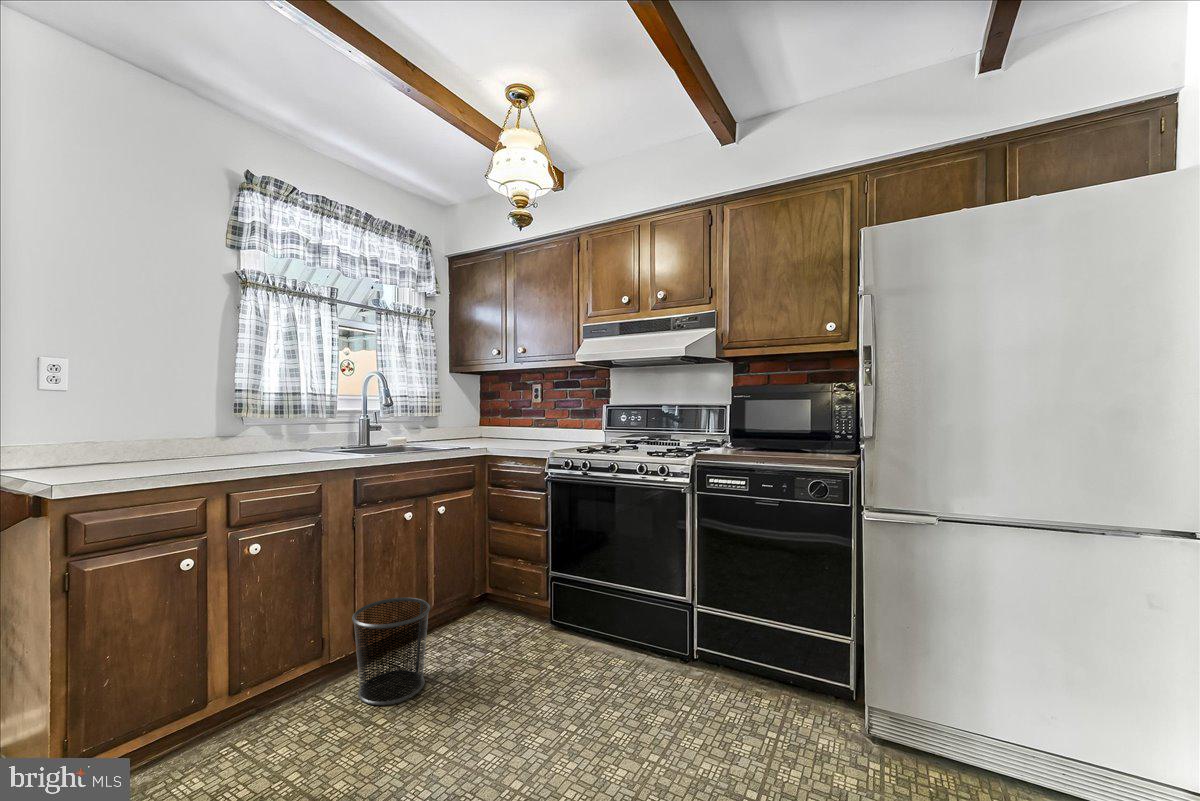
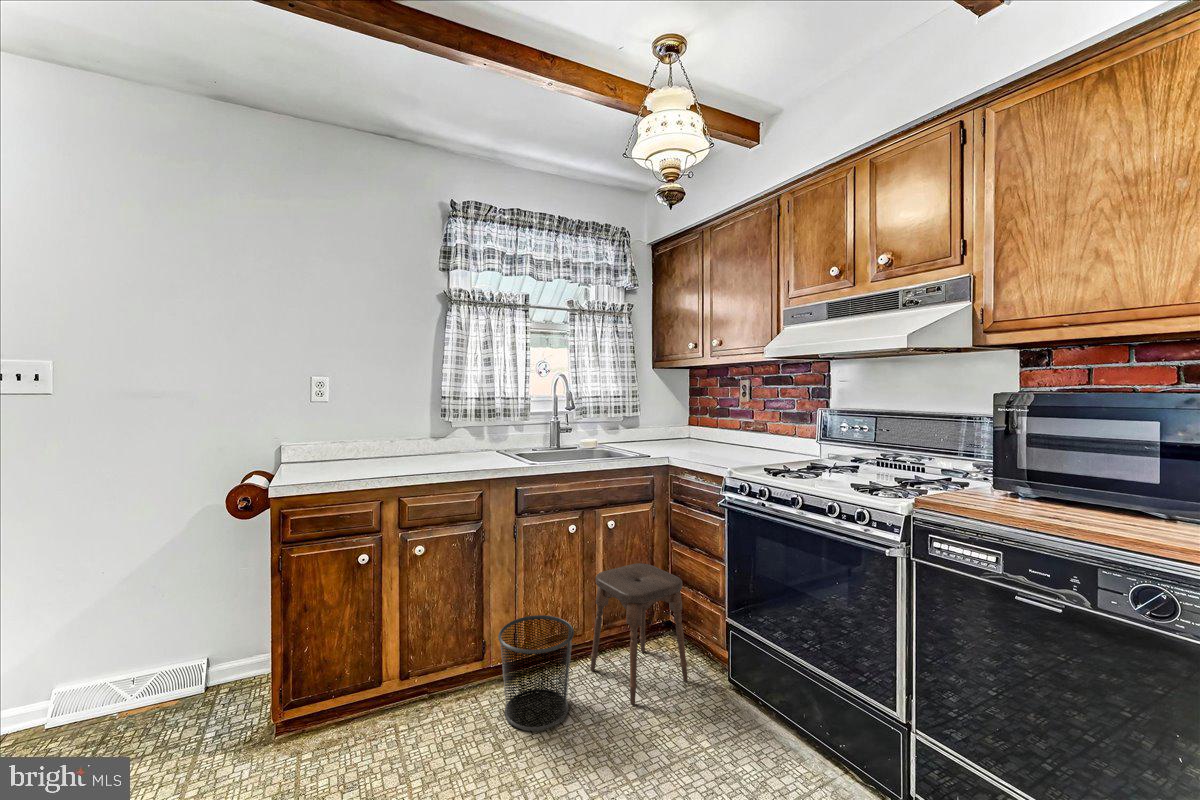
stool: none [429,542,519,661] -> present [591,563,688,704]

